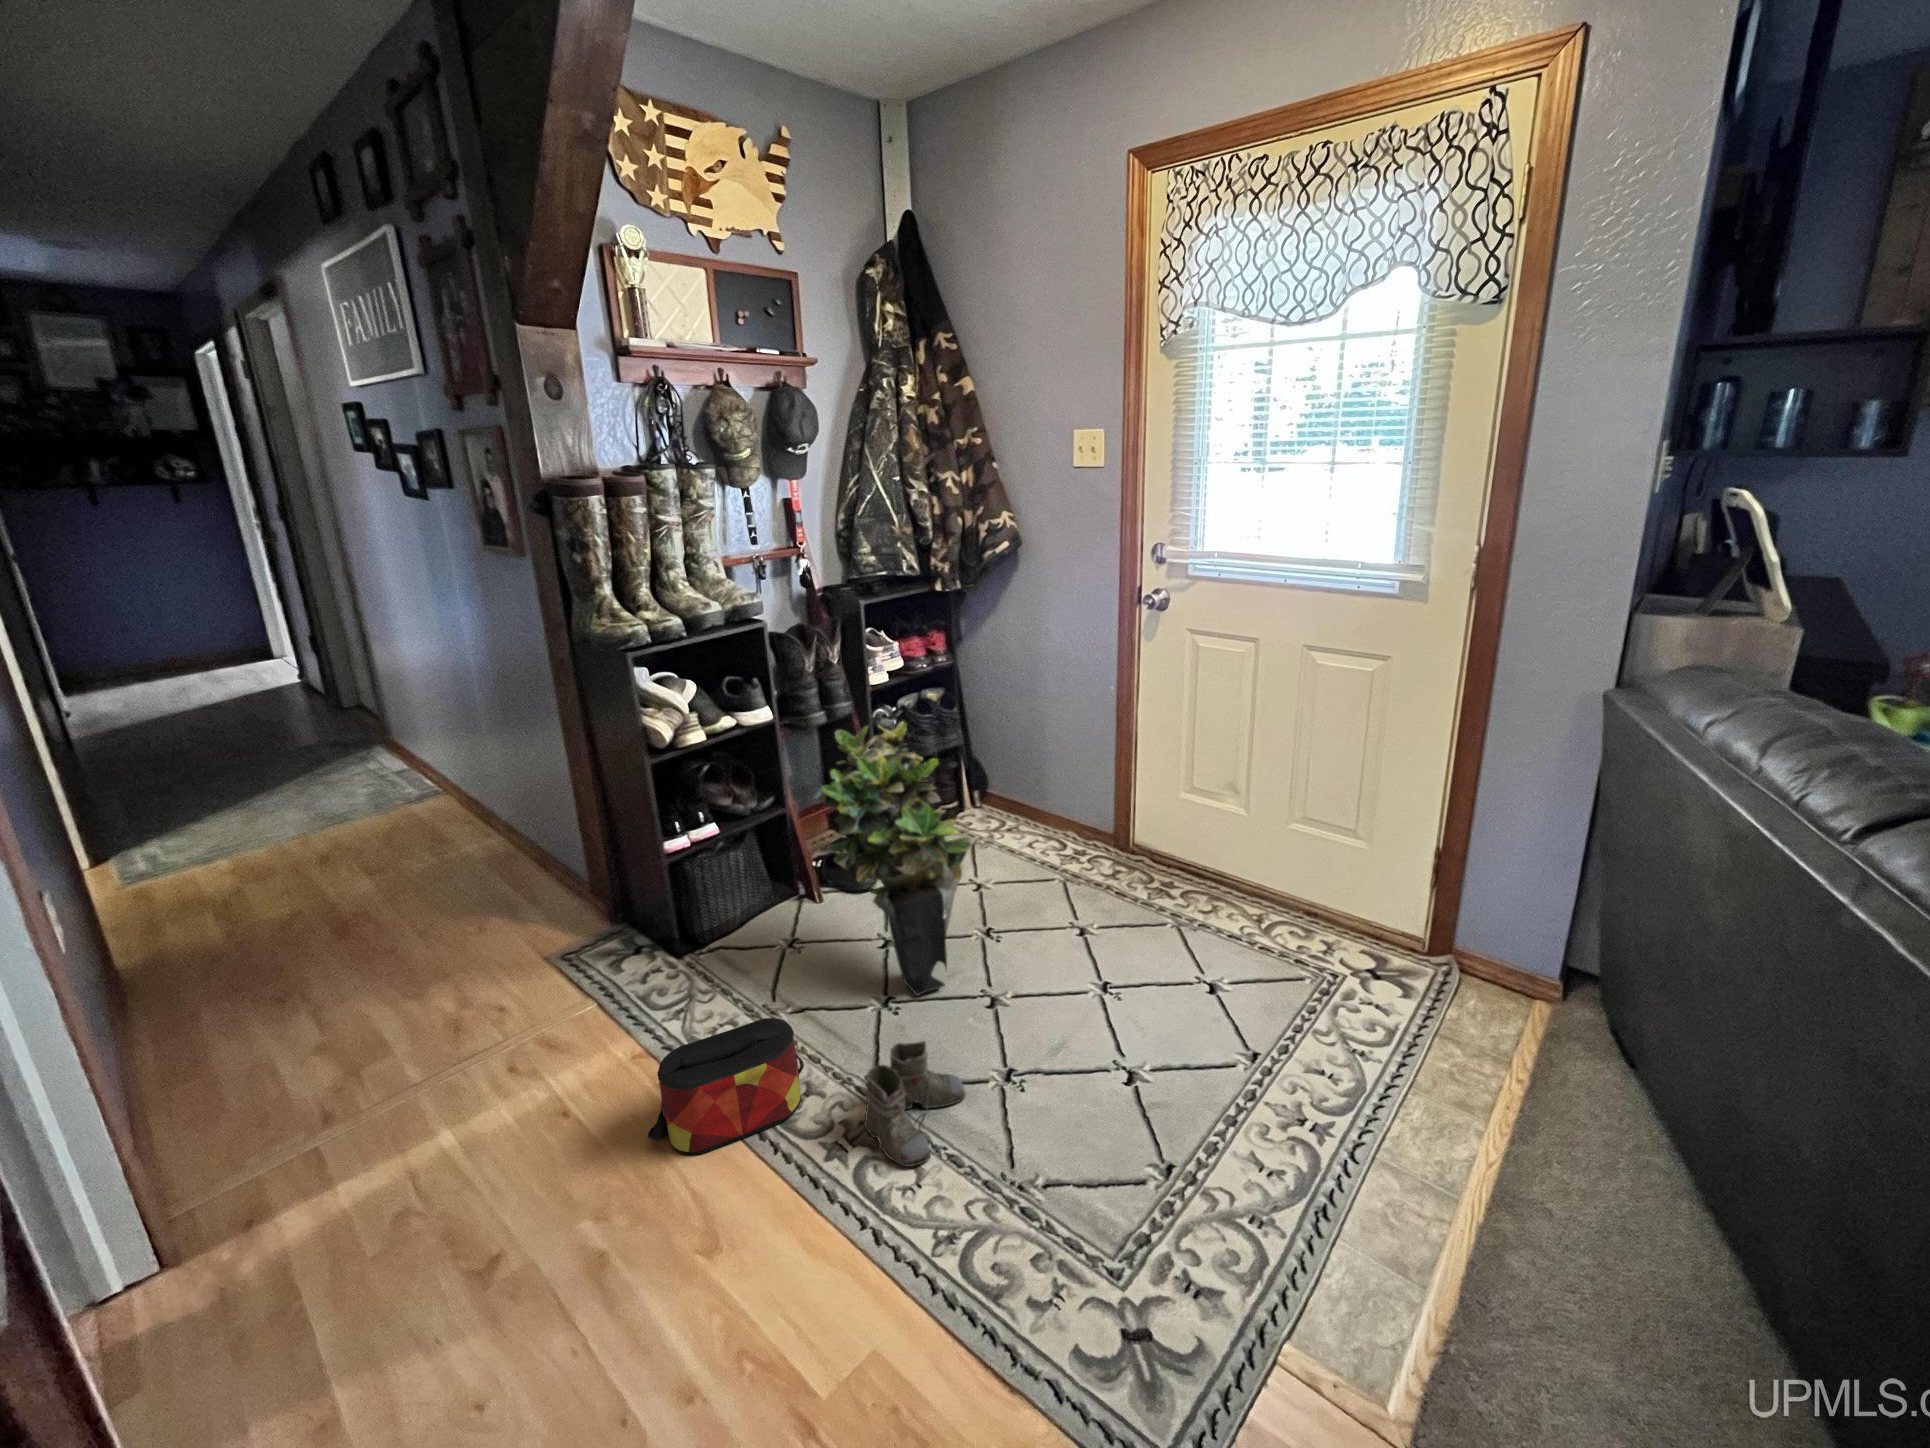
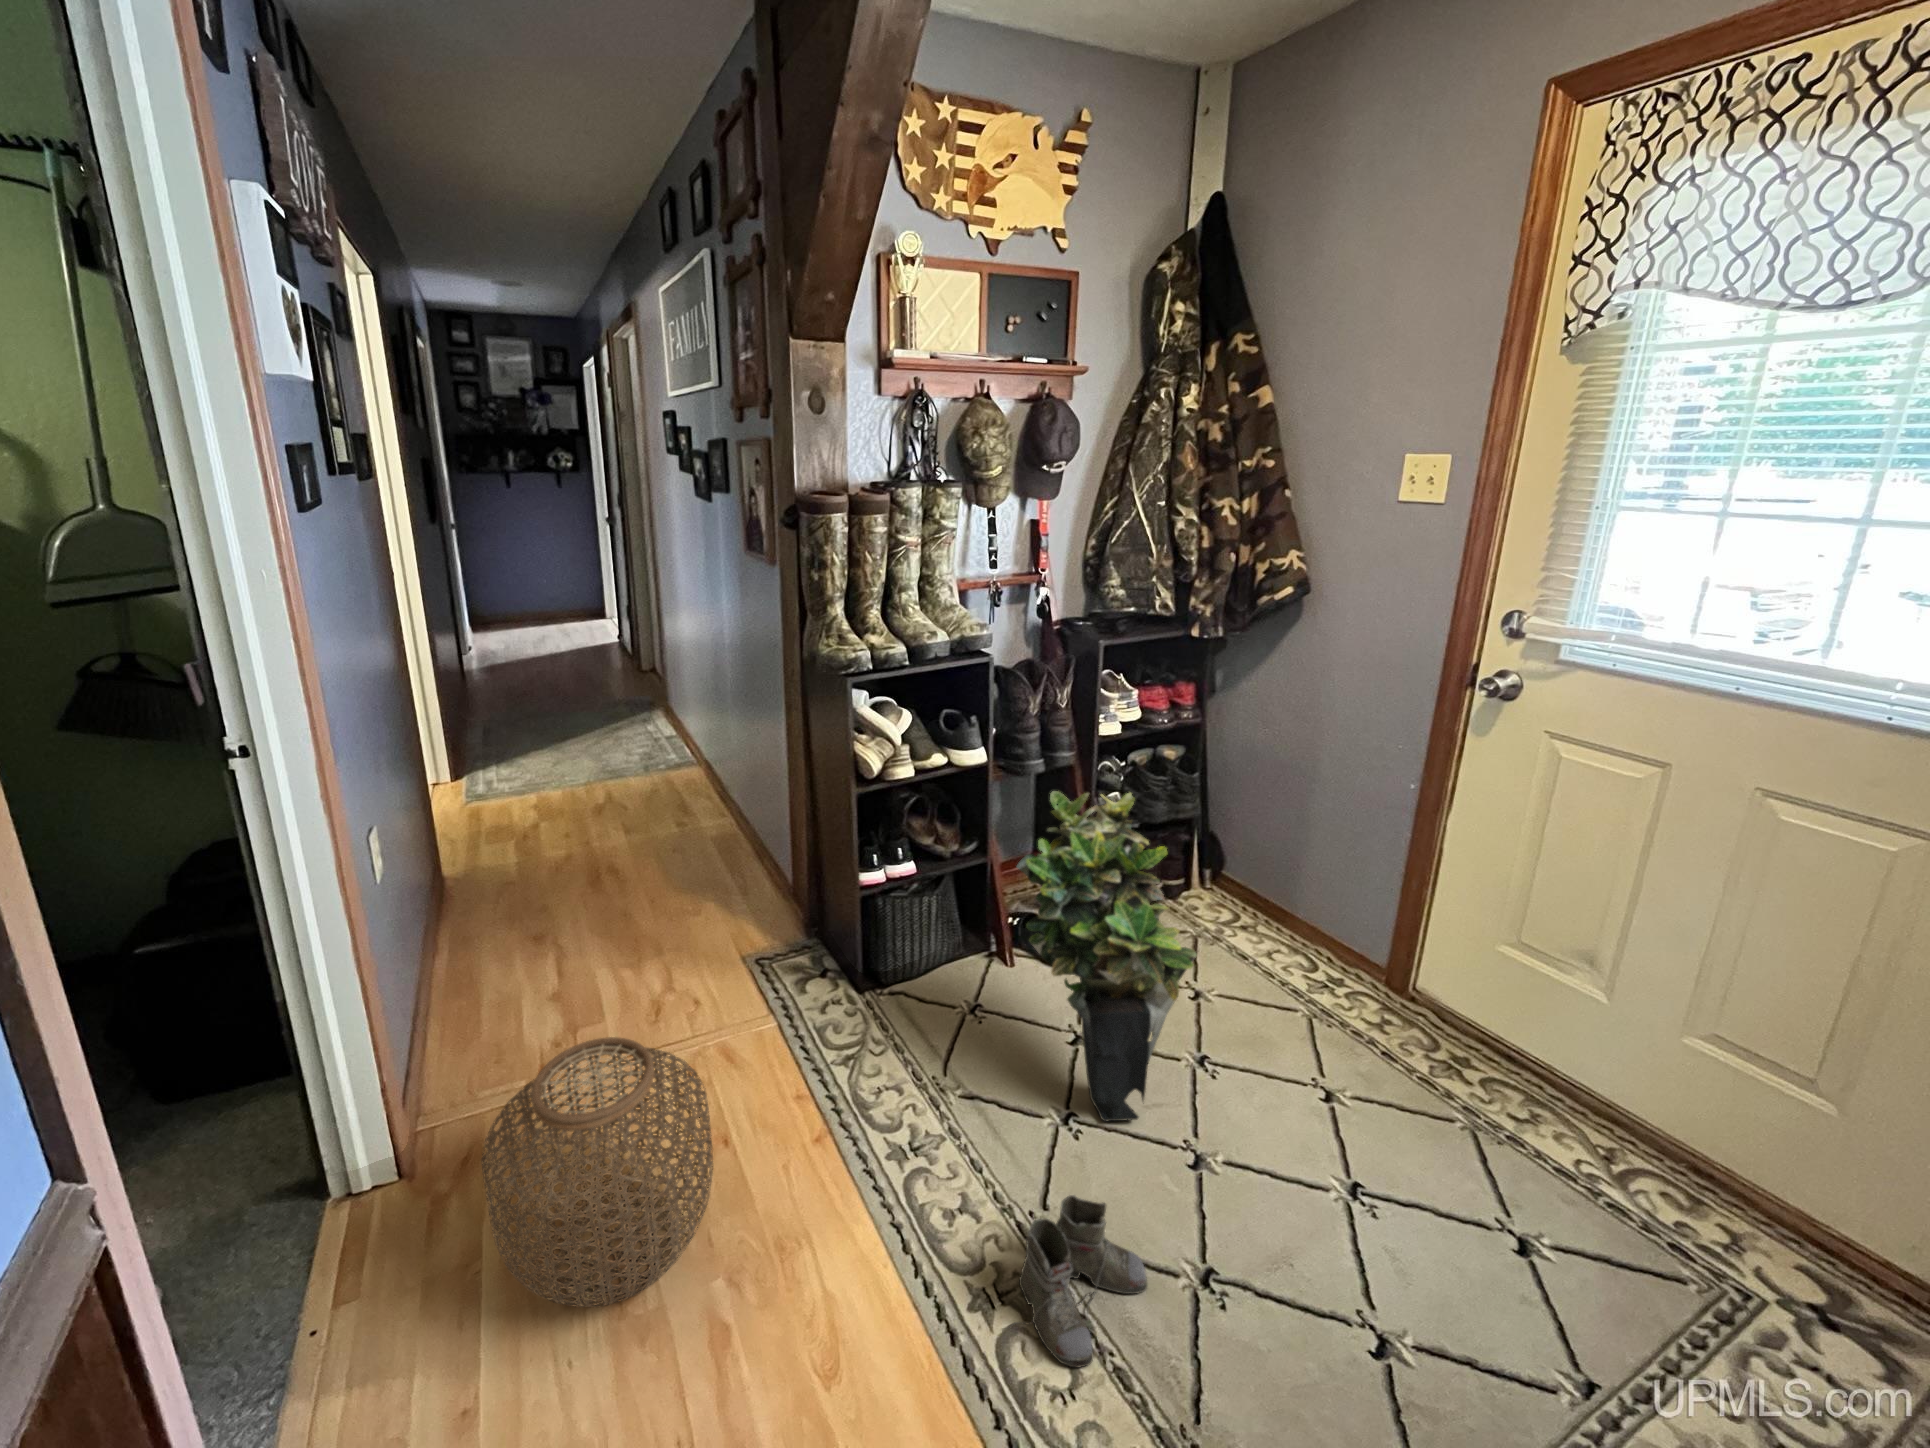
bag: present [648,1018,804,1155] -> none [793,1110,963,1245]
woven basket: none [293,1023,563,1290] -> present [482,1037,713,1307]

